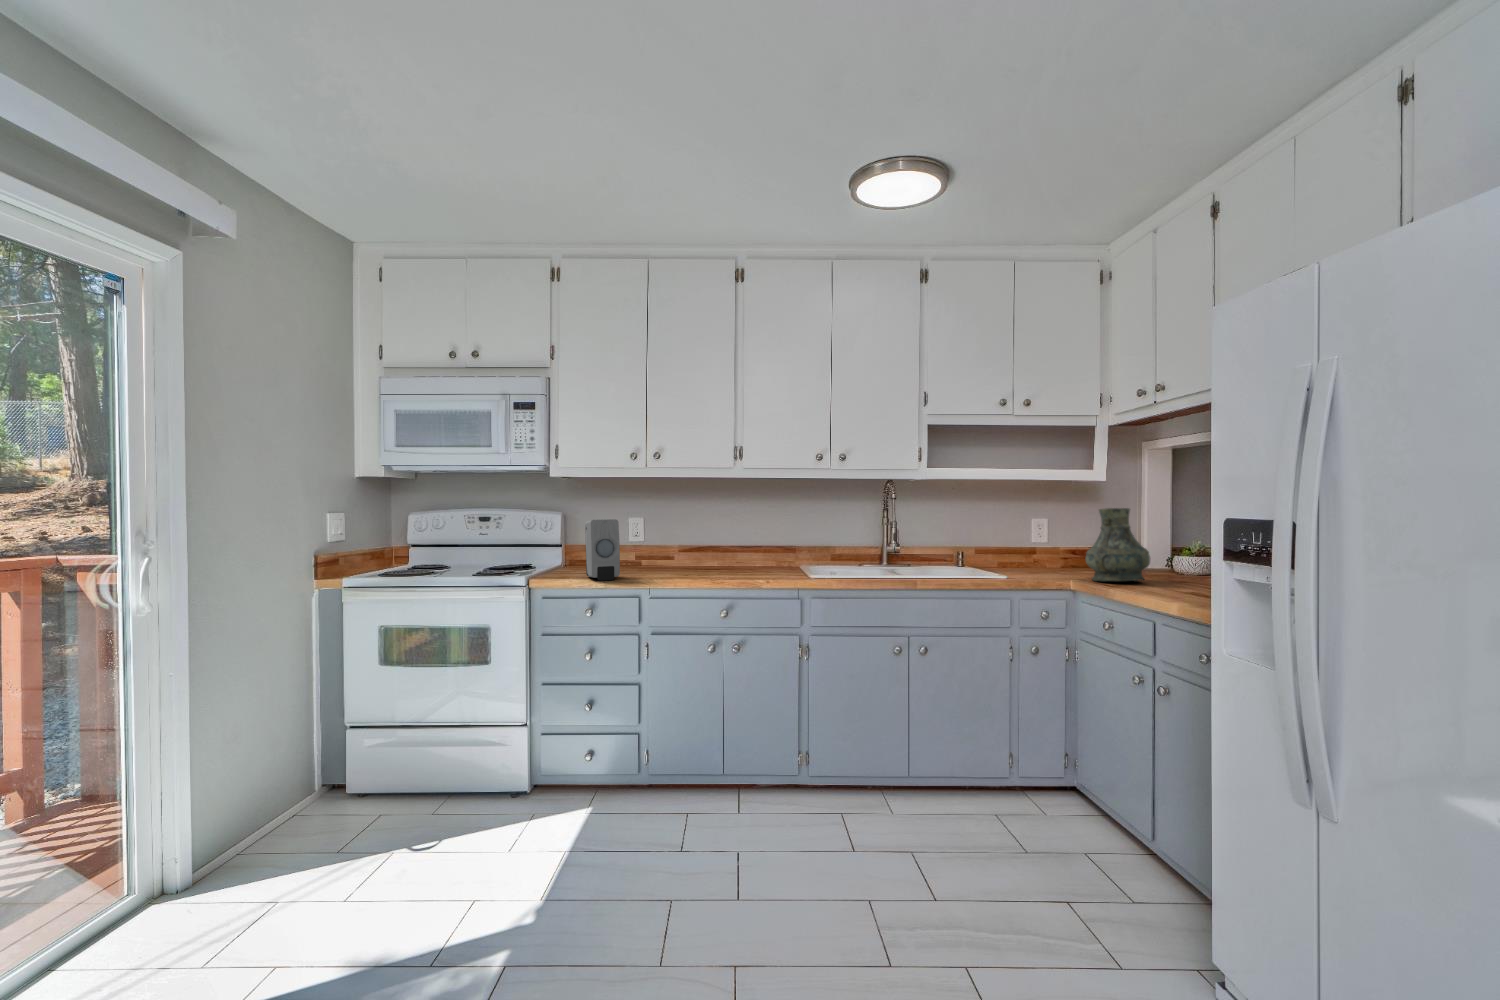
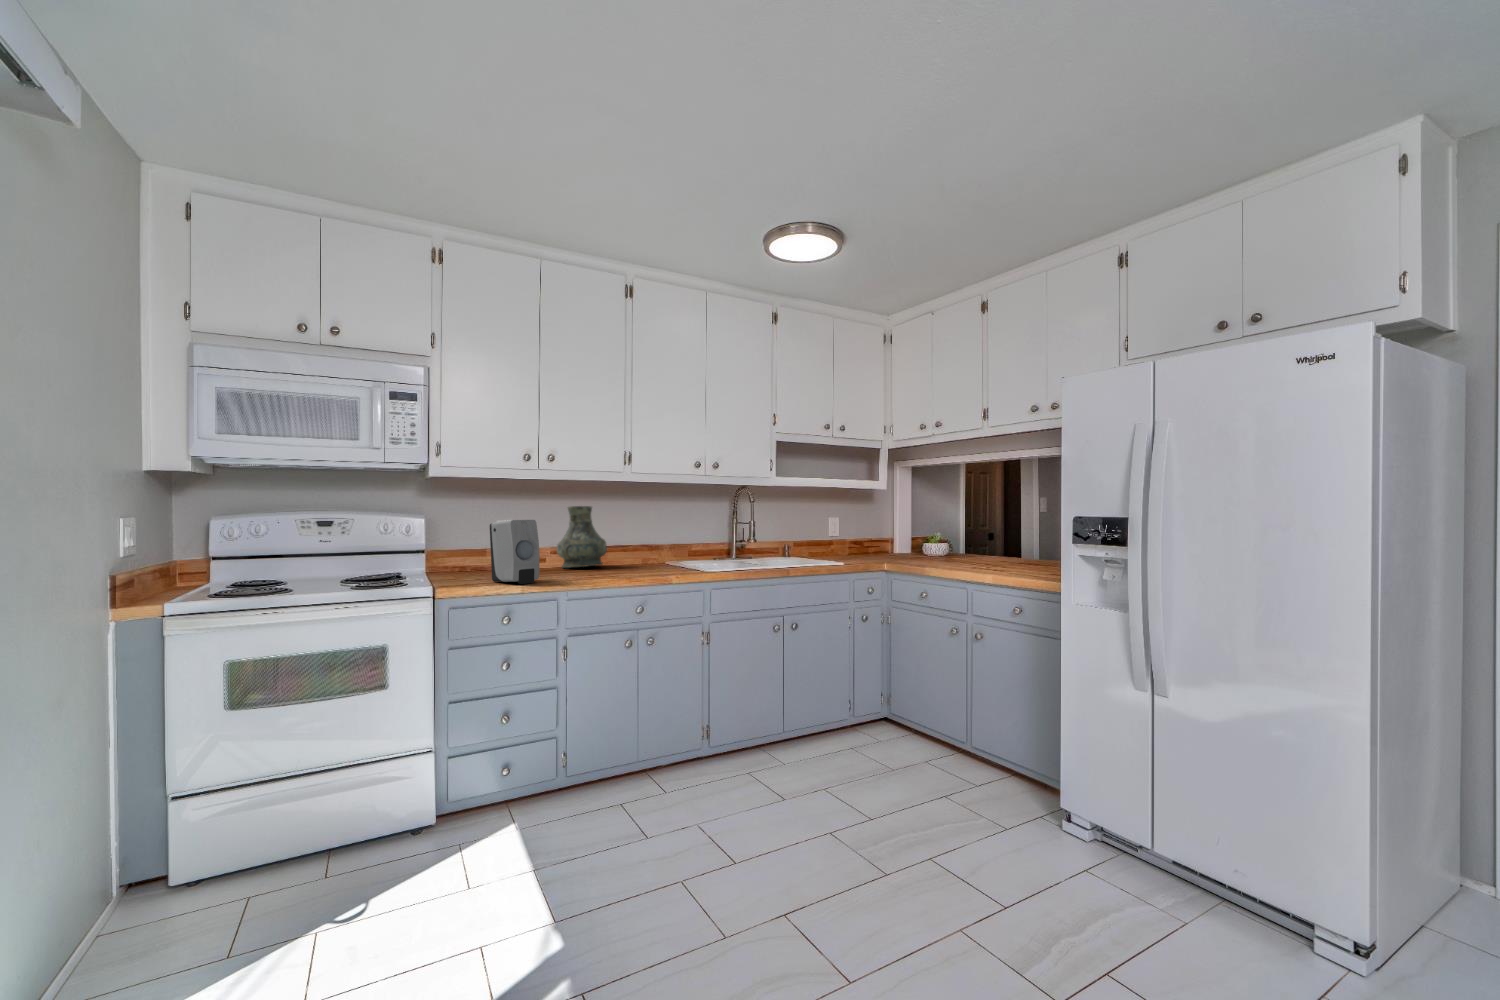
vase: present [1086,508,1150,582] -> present [557,506,607,568]

